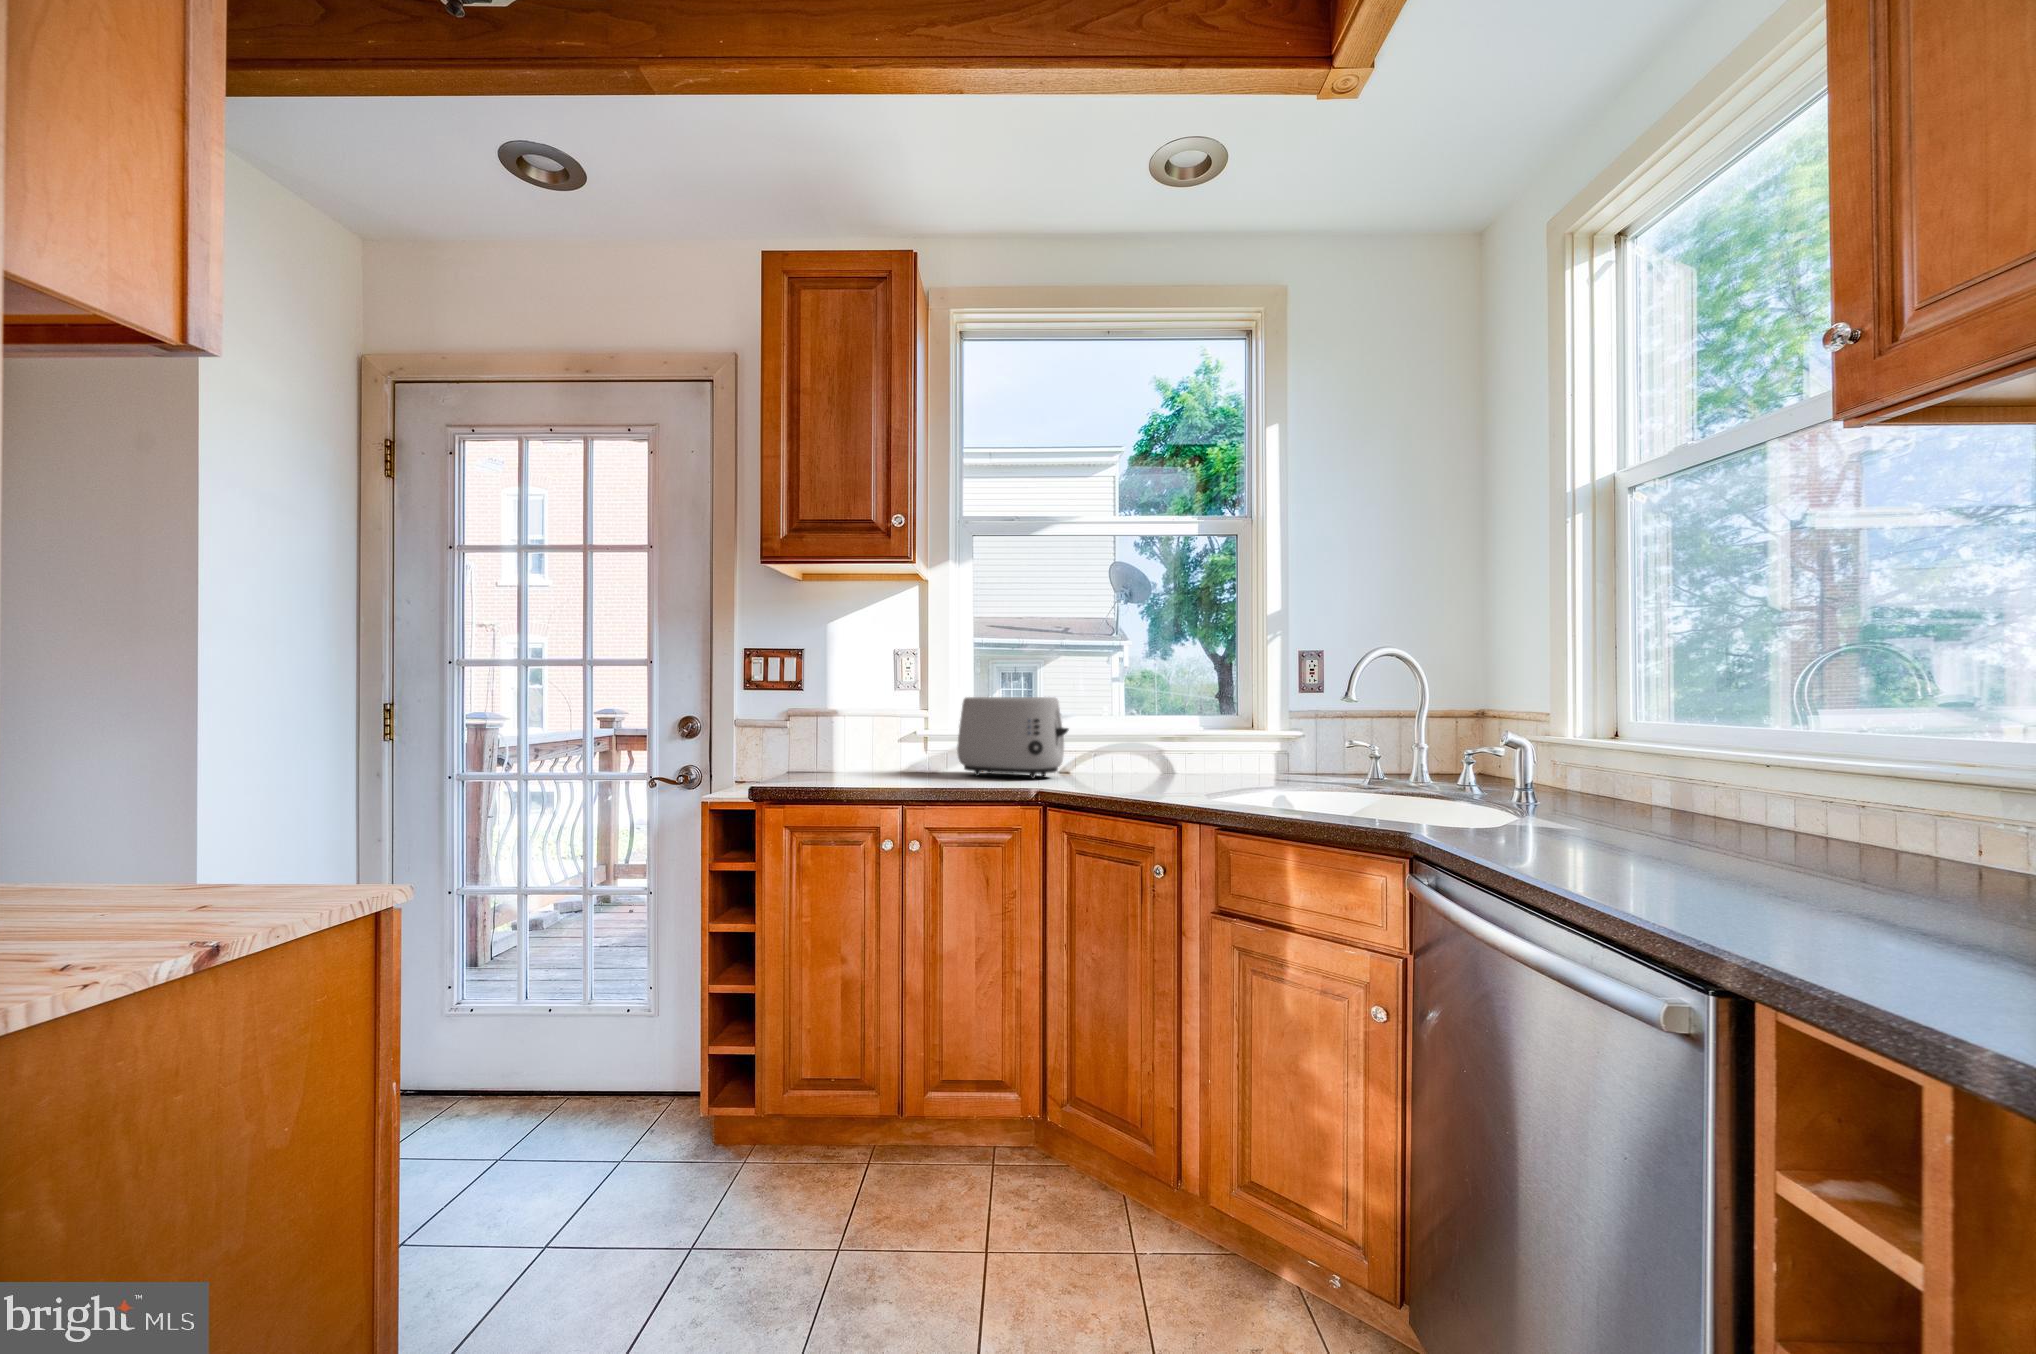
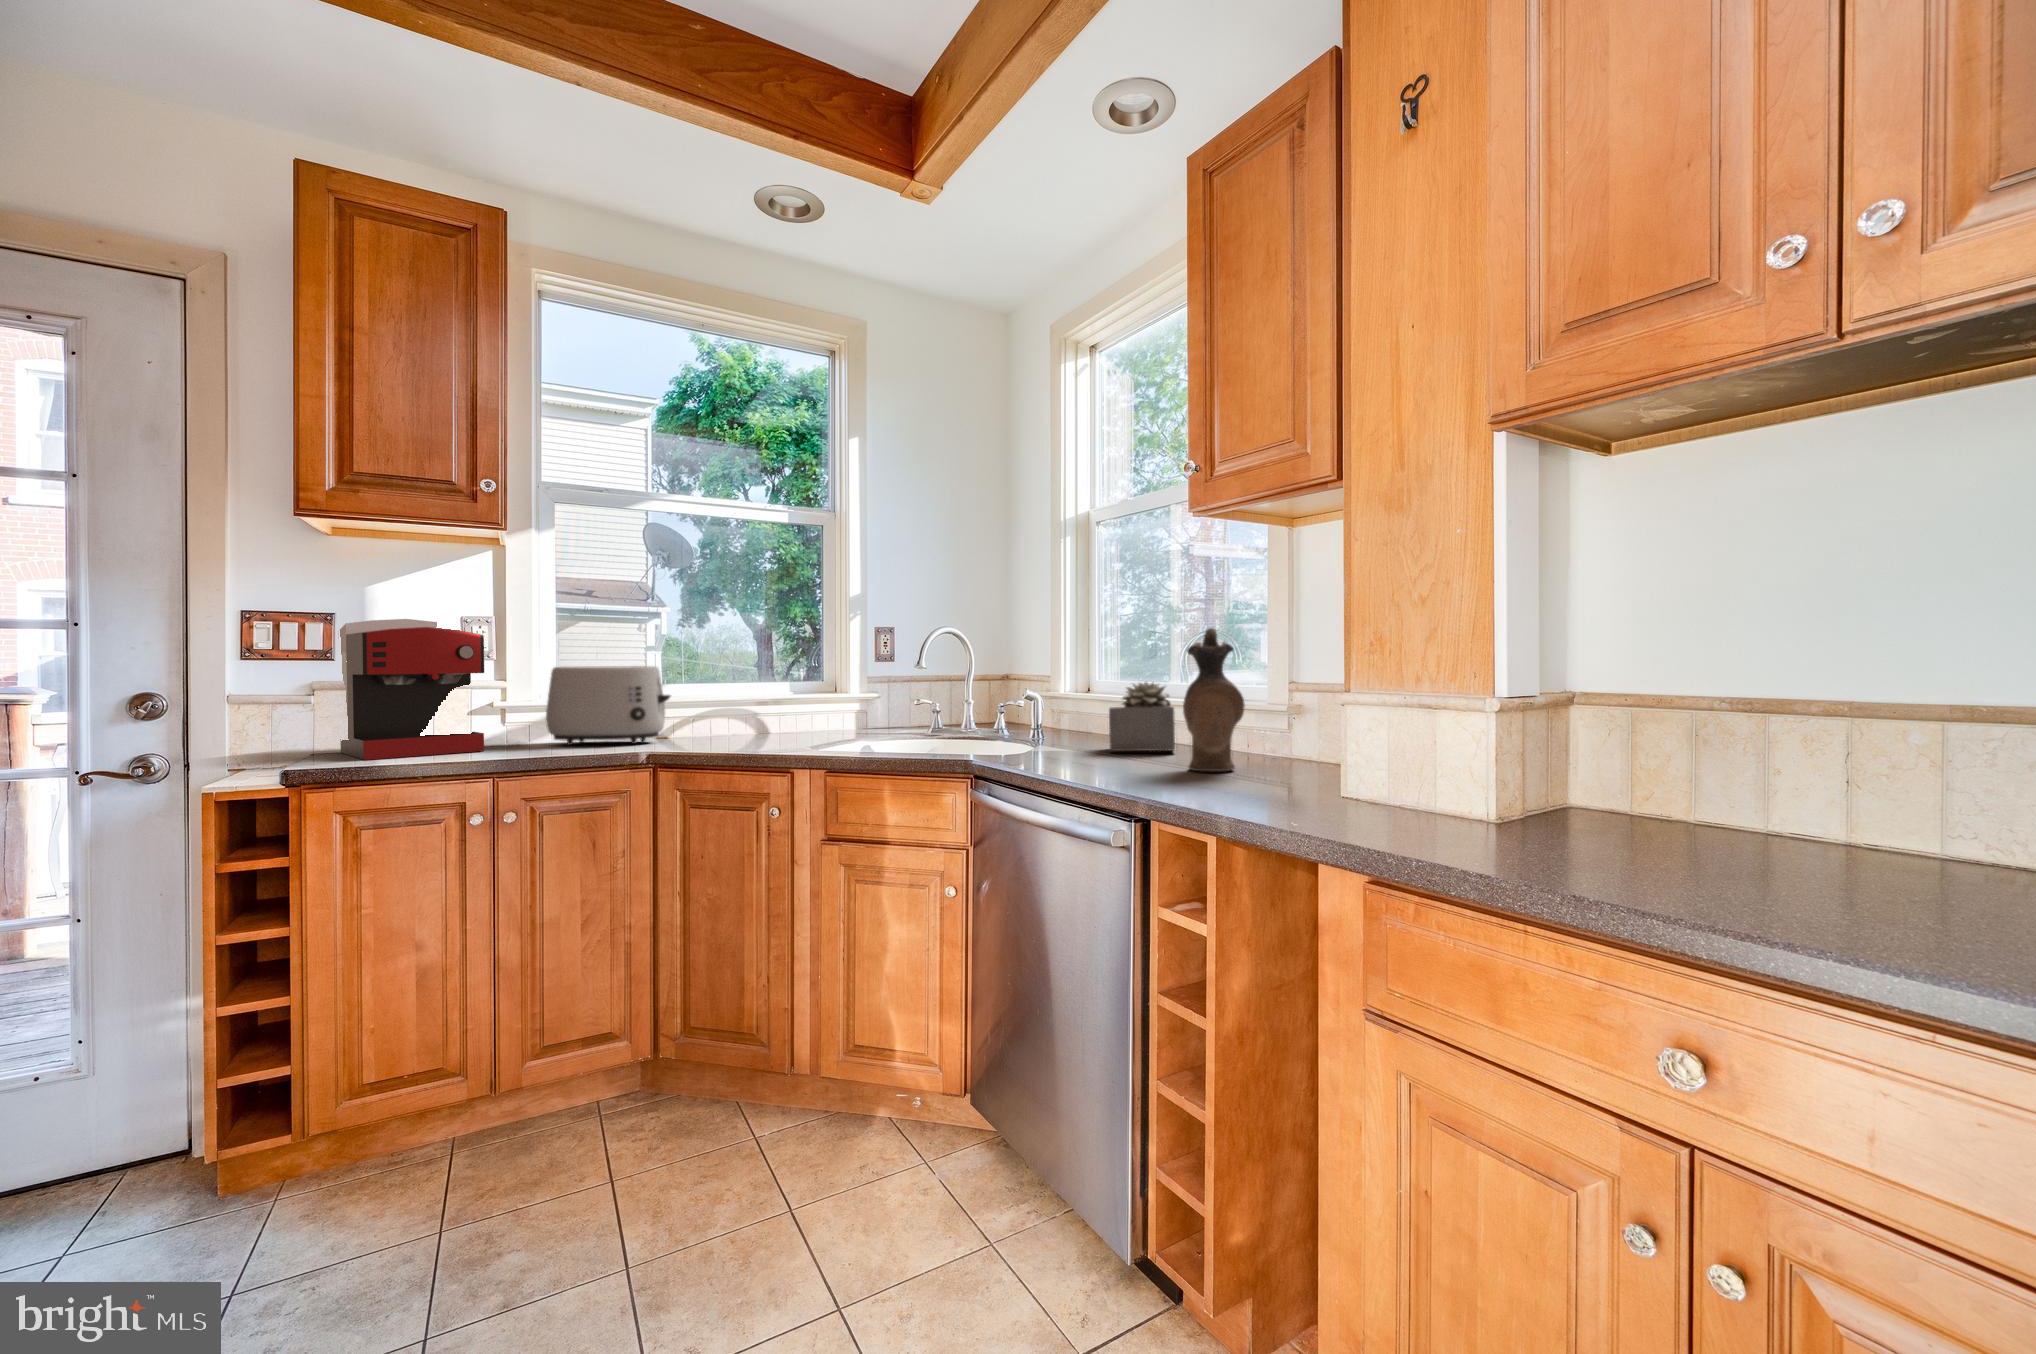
ceramic pitcher: none [1777,650,1919,901] -> present [1183,628,1245,771]
coffee maker: none [805,655,905,781] -> present [340,619,484,760]
succulent plant: none [1639,731,1773,847] -> present [1109,682,1175,751]

